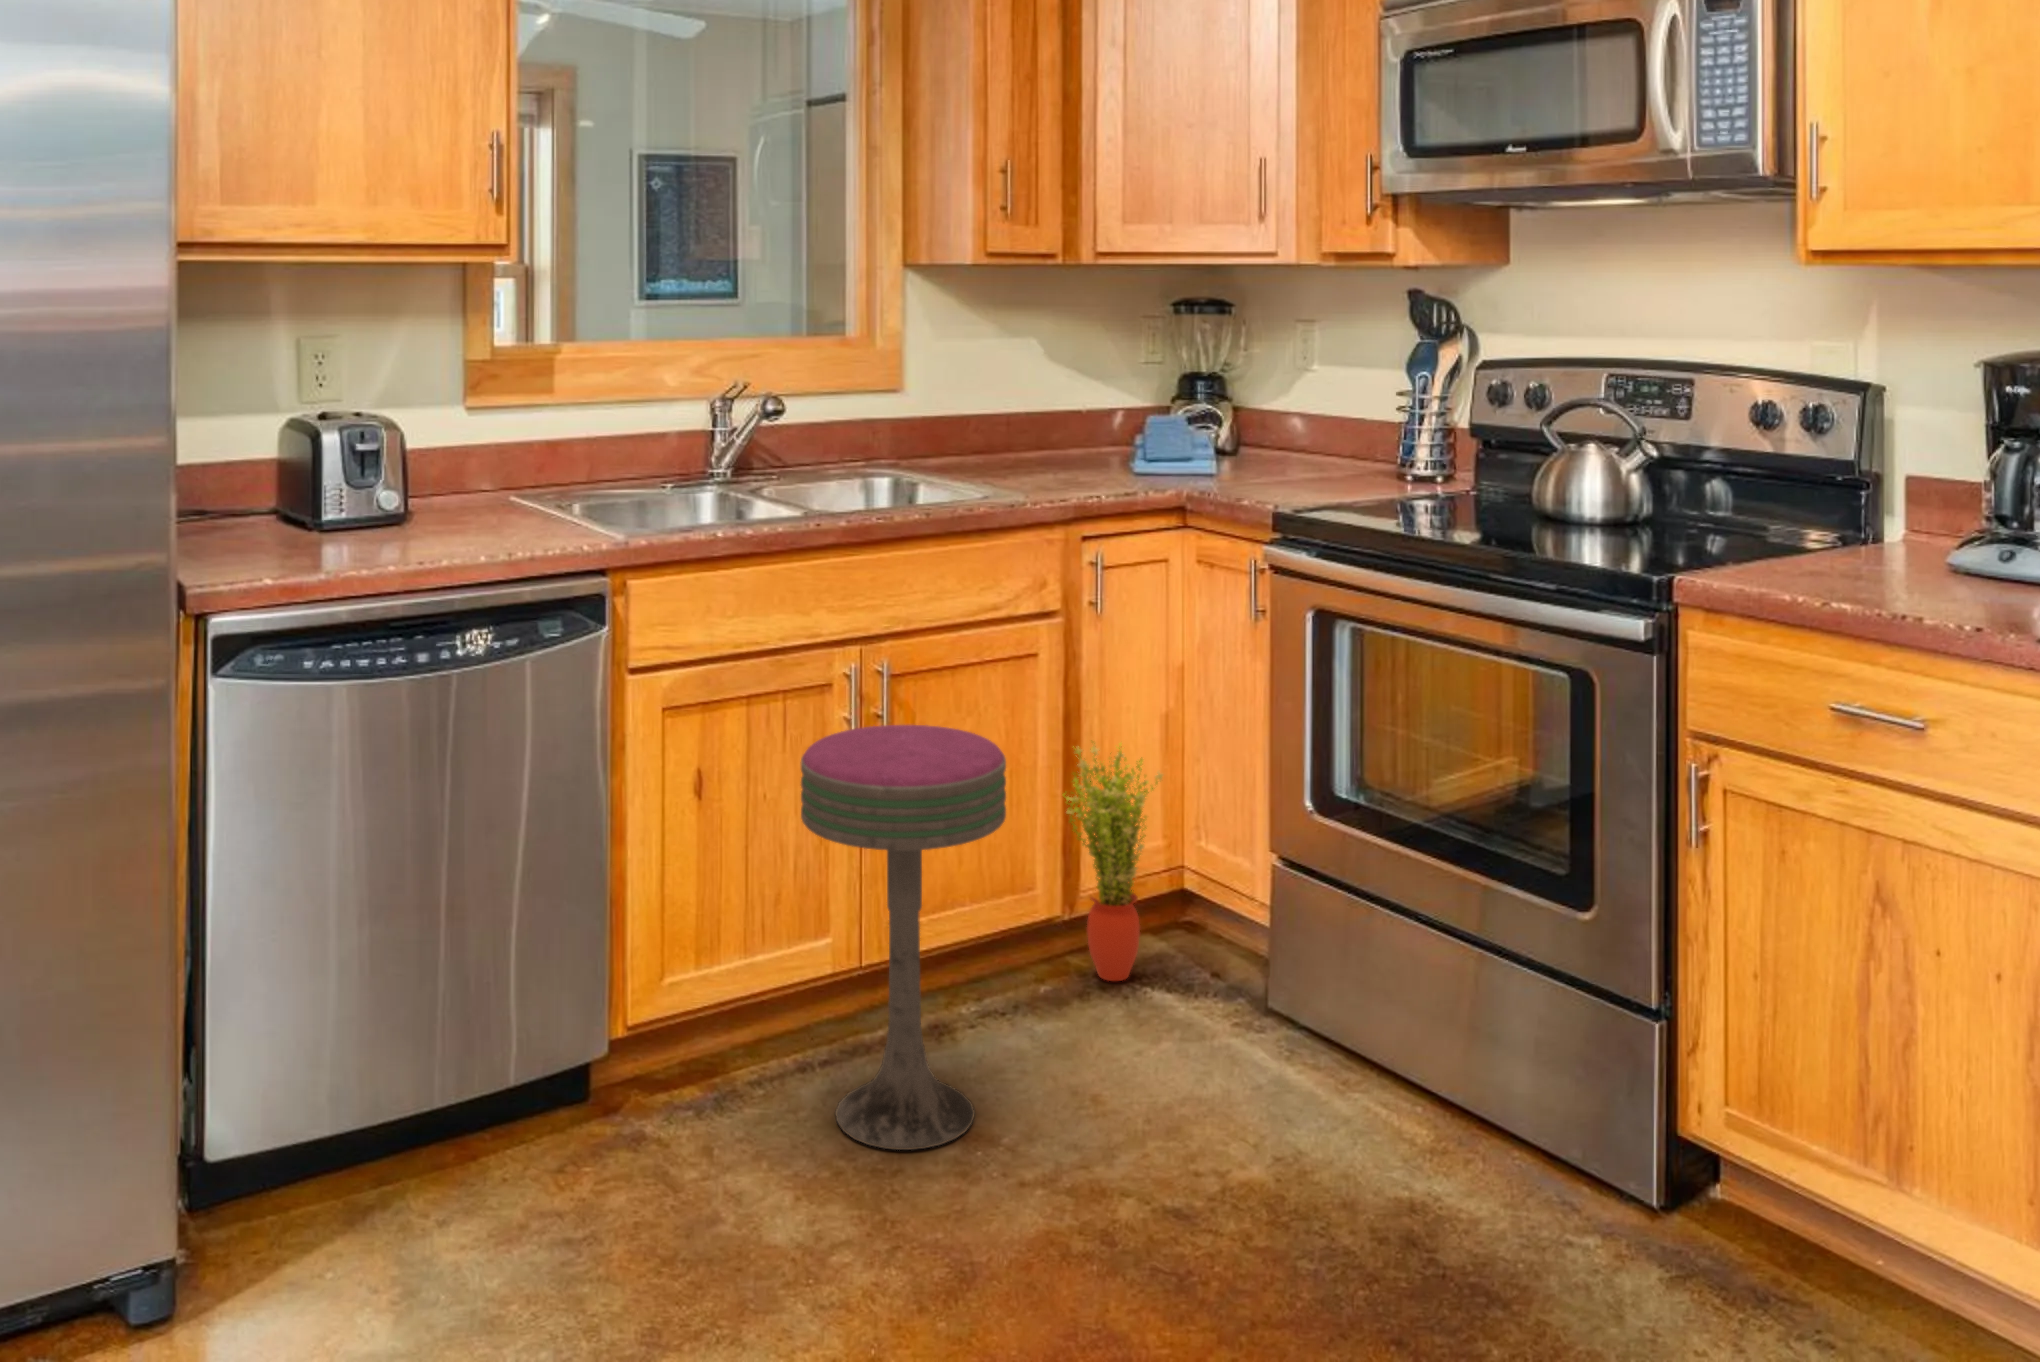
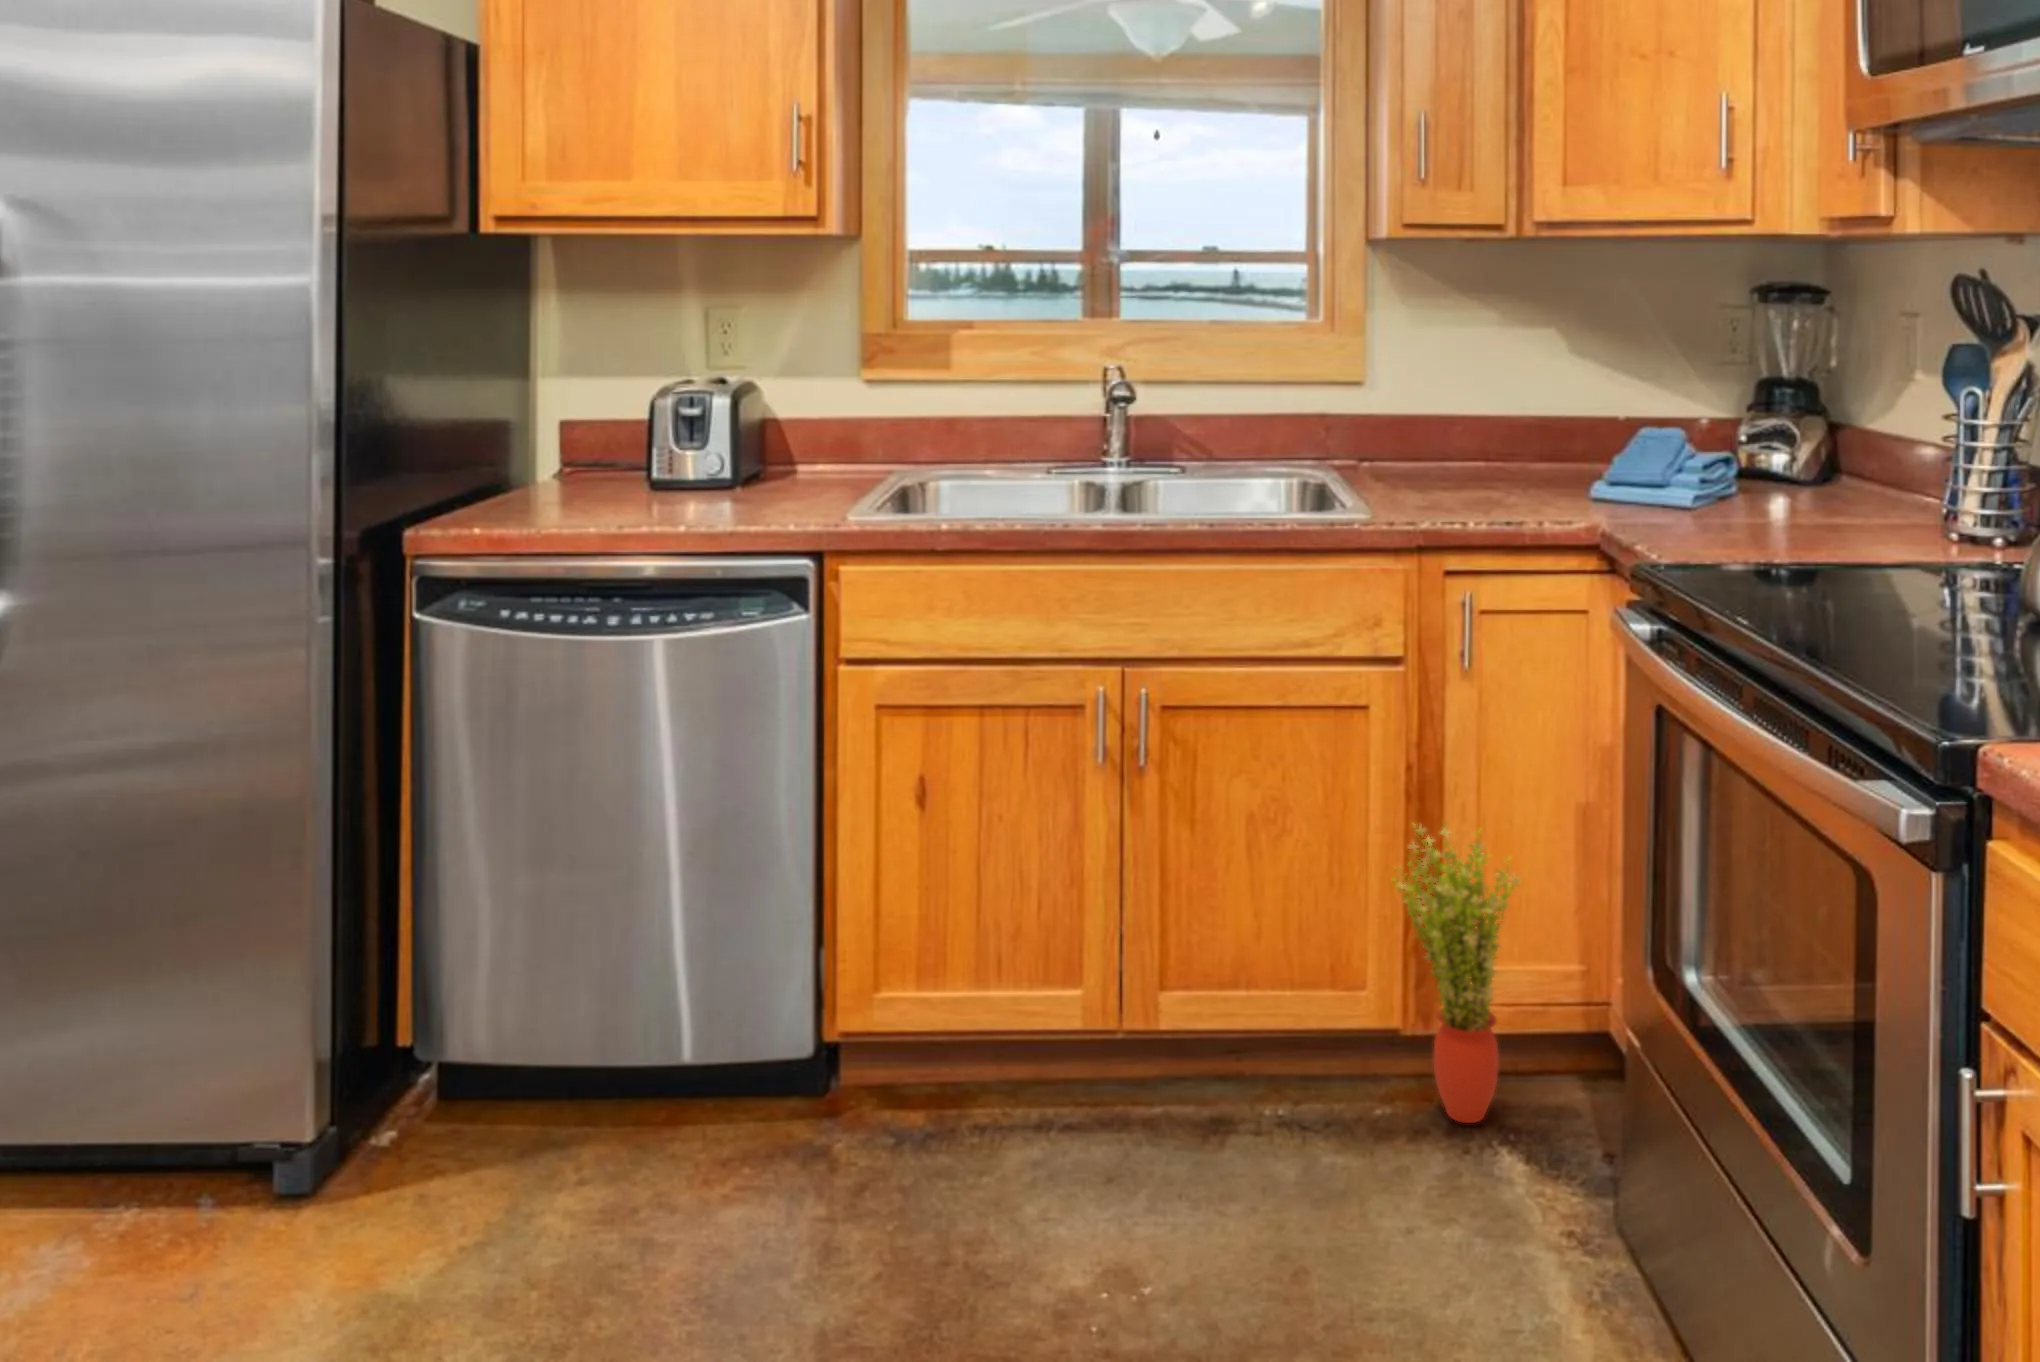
bar stool: present [801,725,1006,1150] -> none [949,759,1186,1260]

